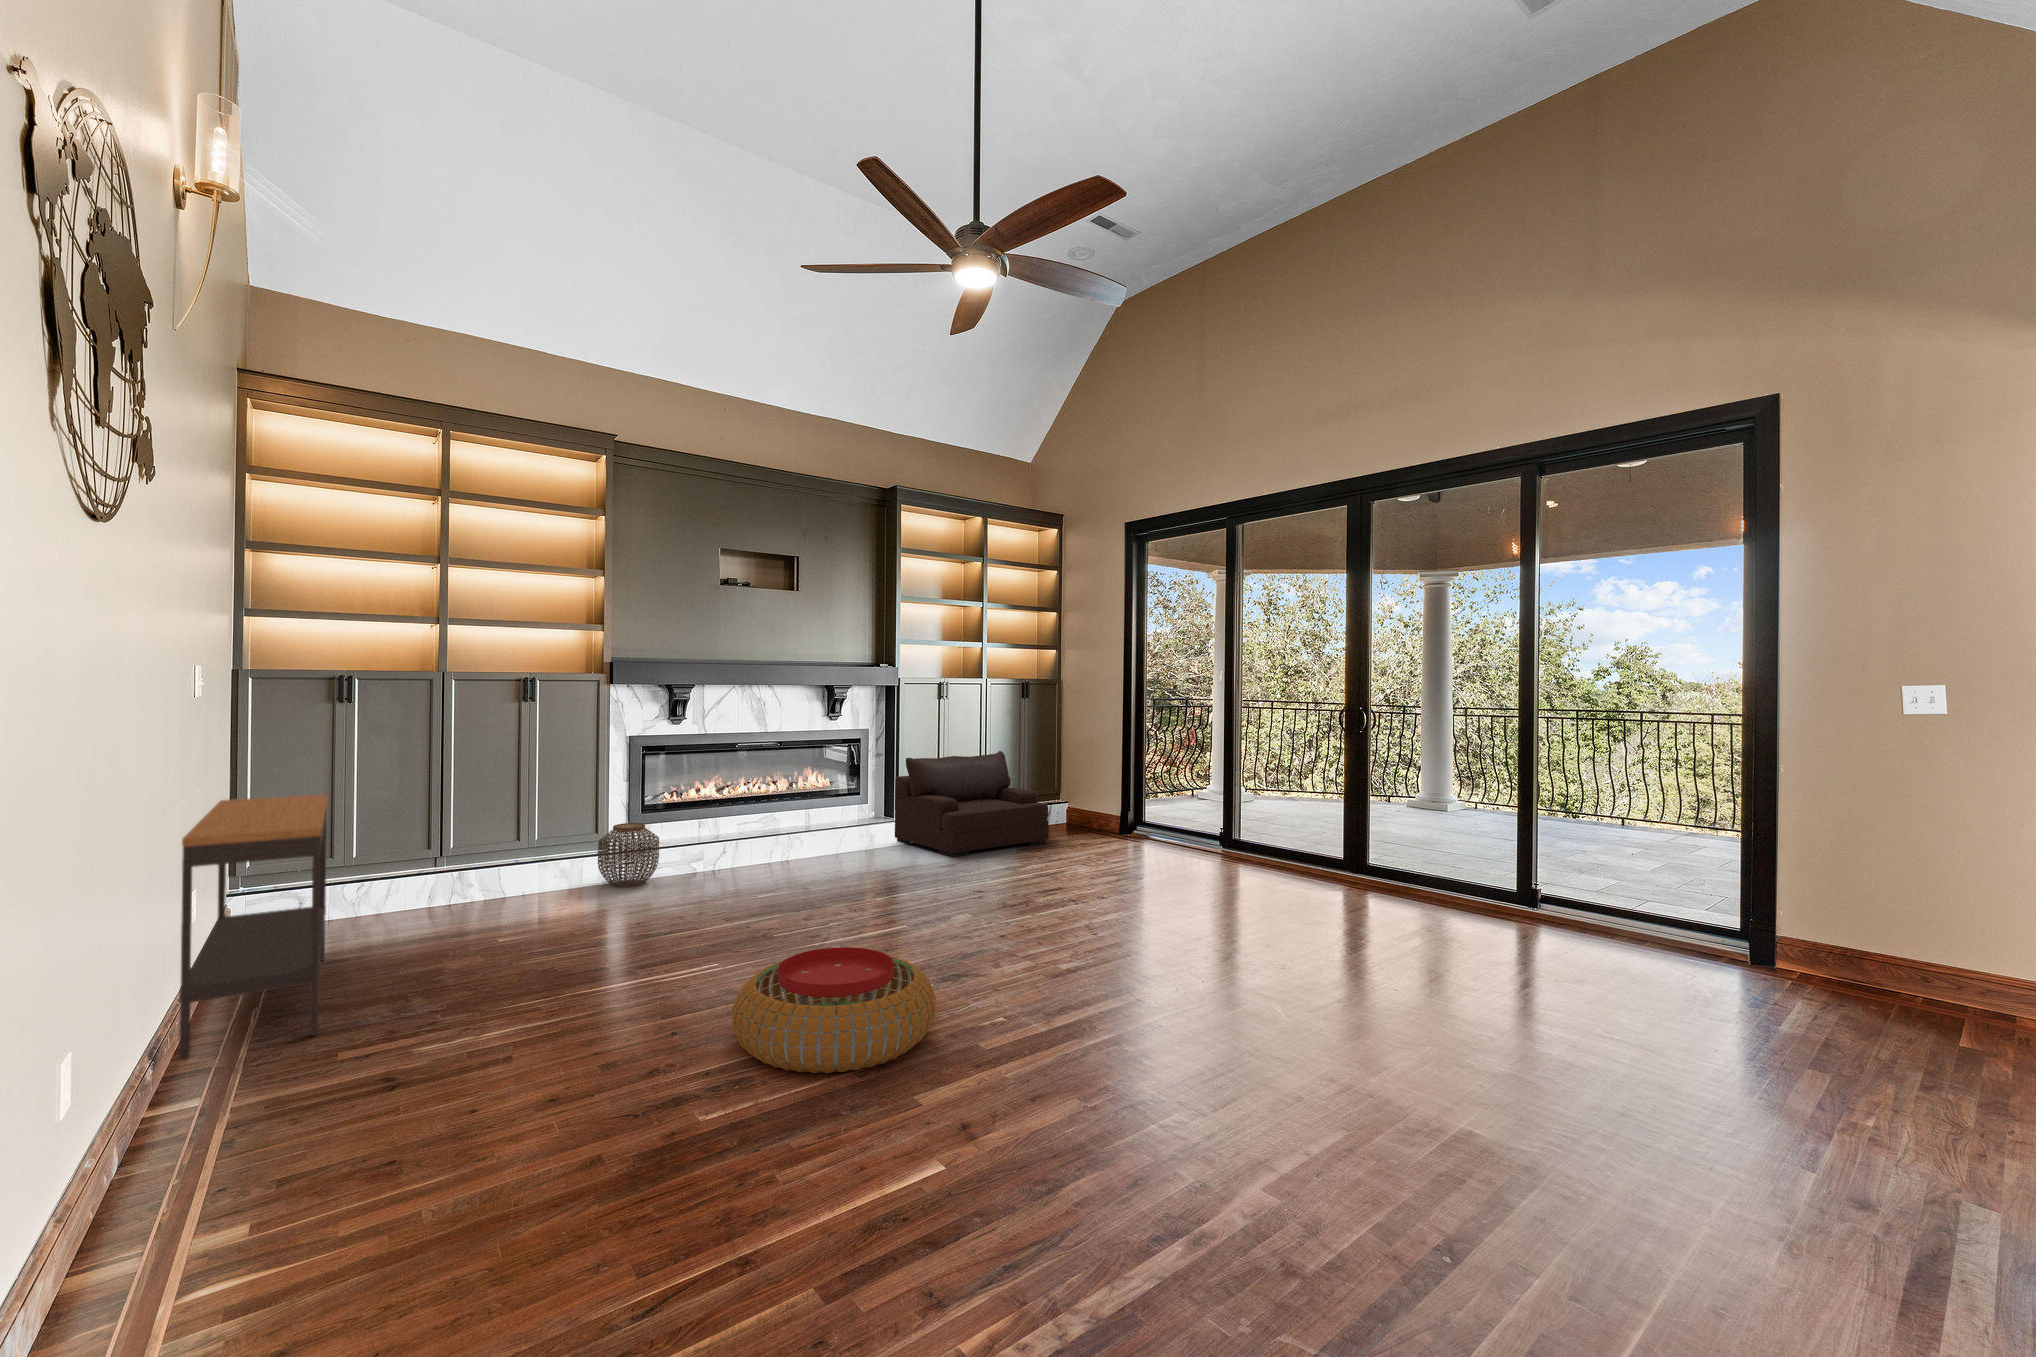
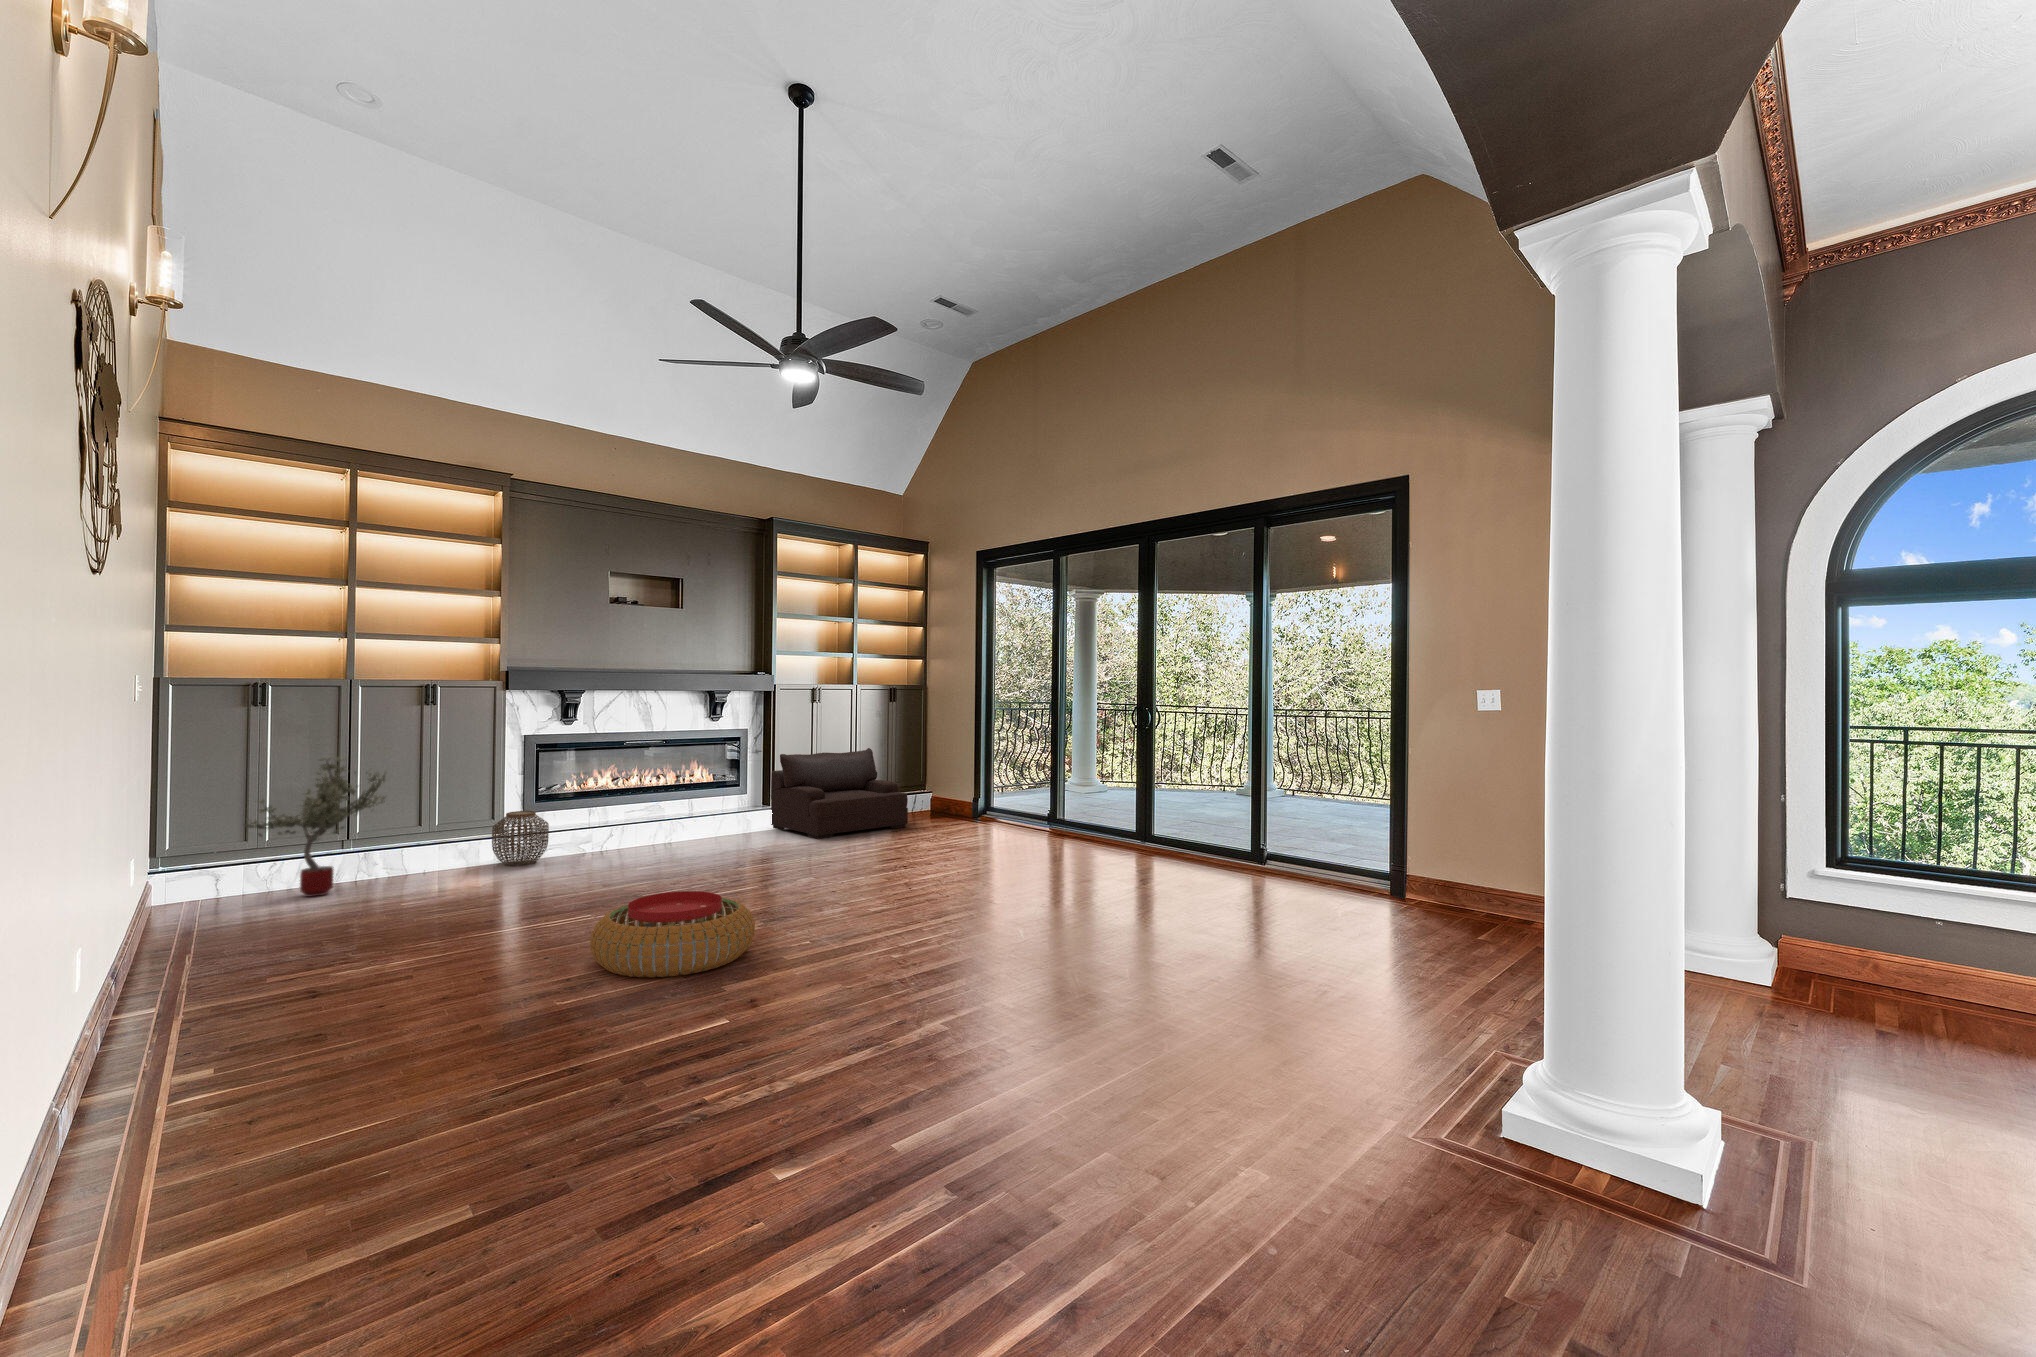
potted tree: none [324,761,485,925] -> present [245,757,386,897]
console table: present [179,794,328,1060] -> none [132,782,250,986]

